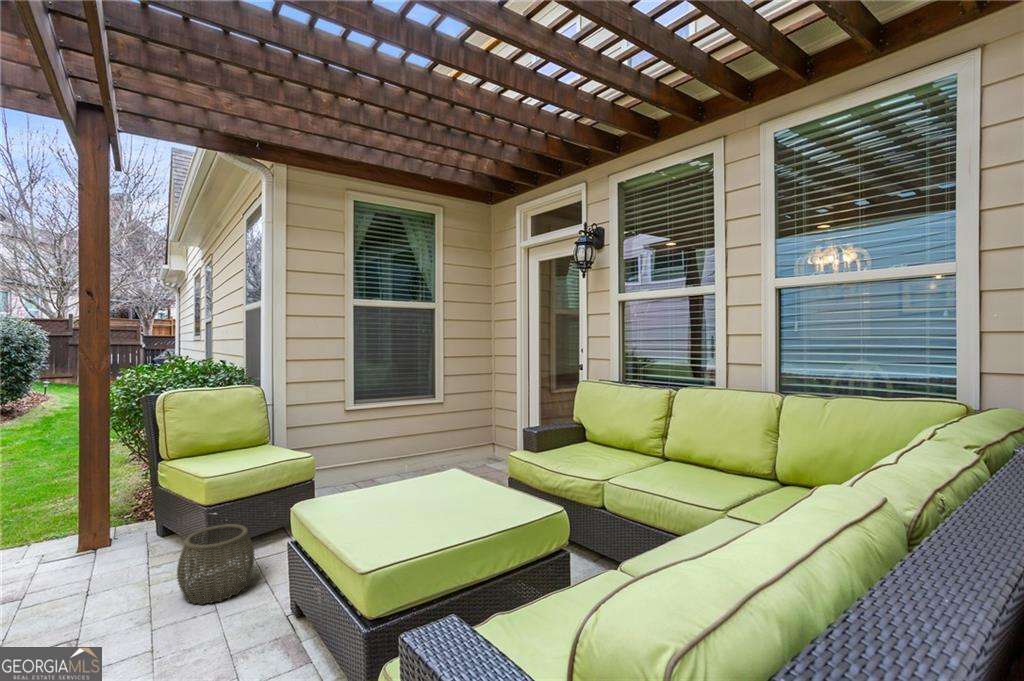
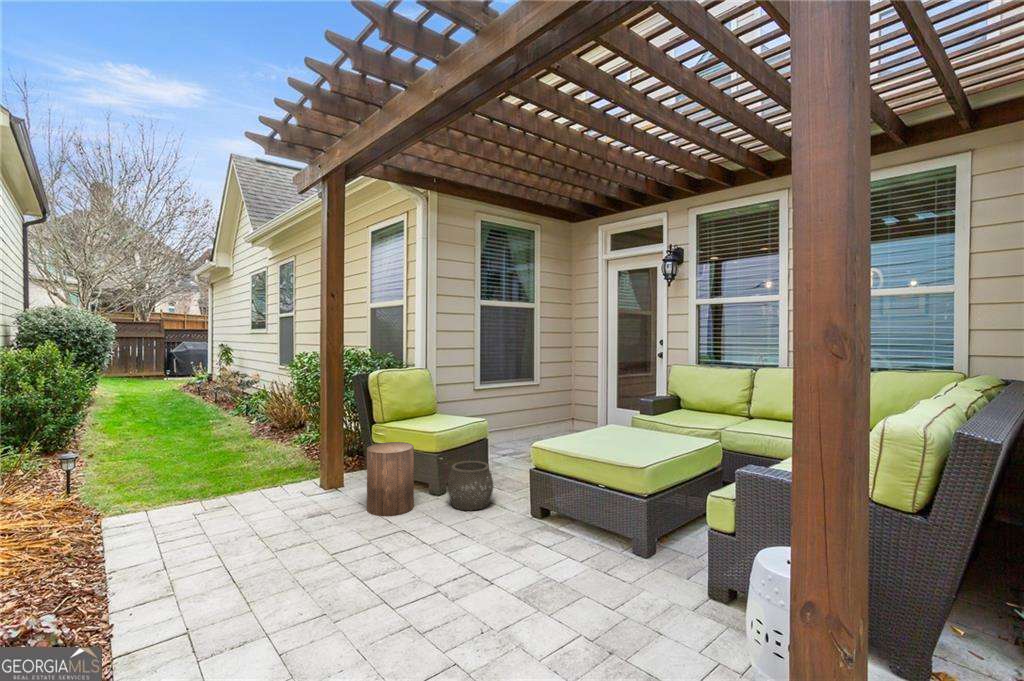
stool: none [50,497,138,614] -> present [367,442,414,516]

